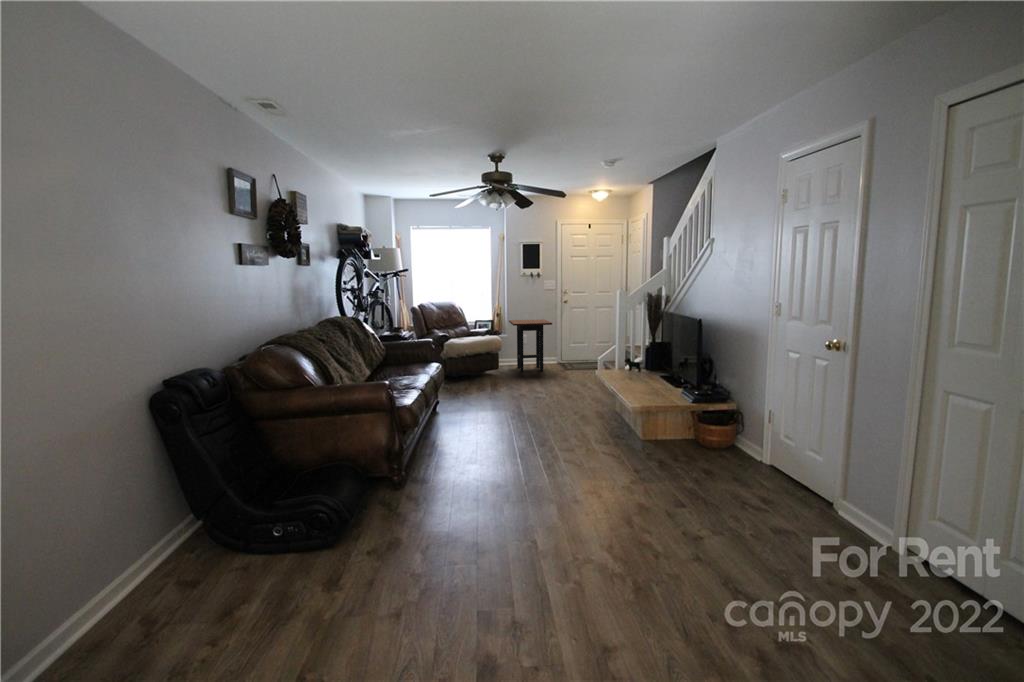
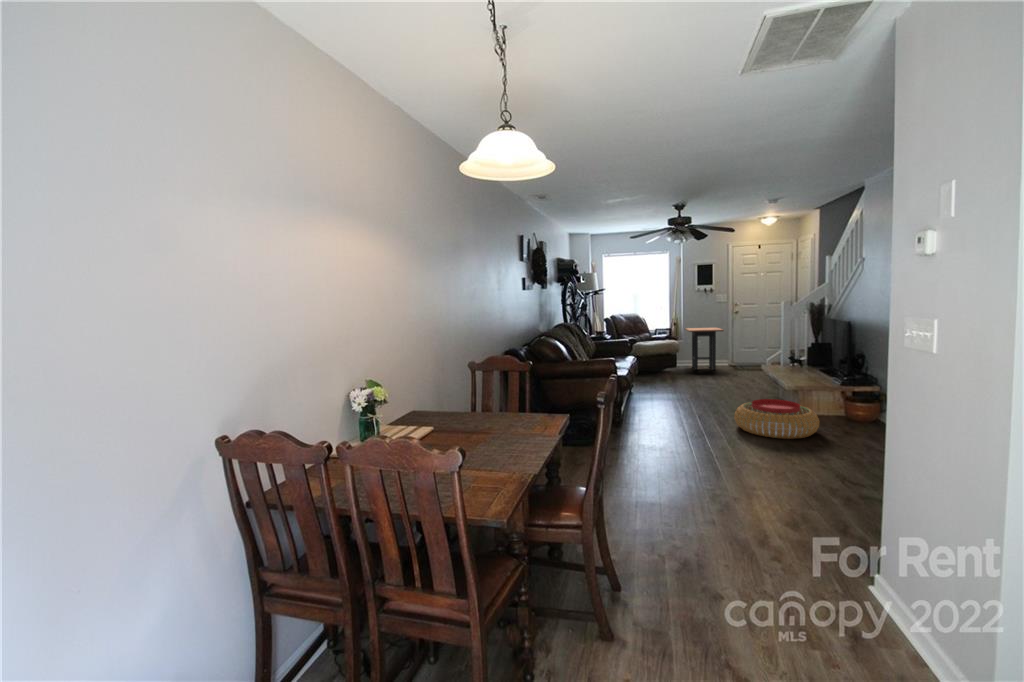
pouf: none [570,436,683,506] -> present [735,399,819,439]

